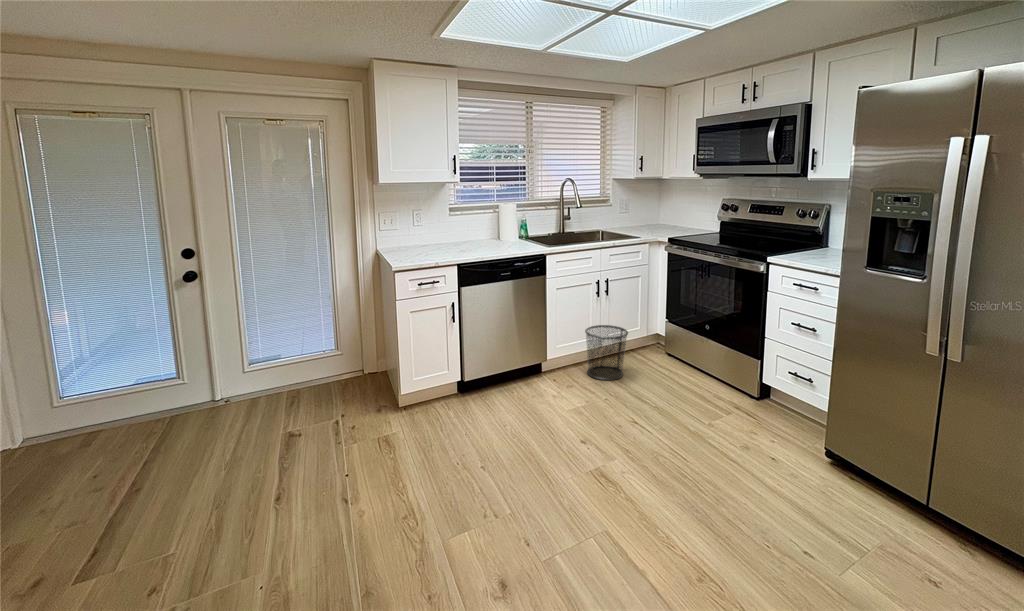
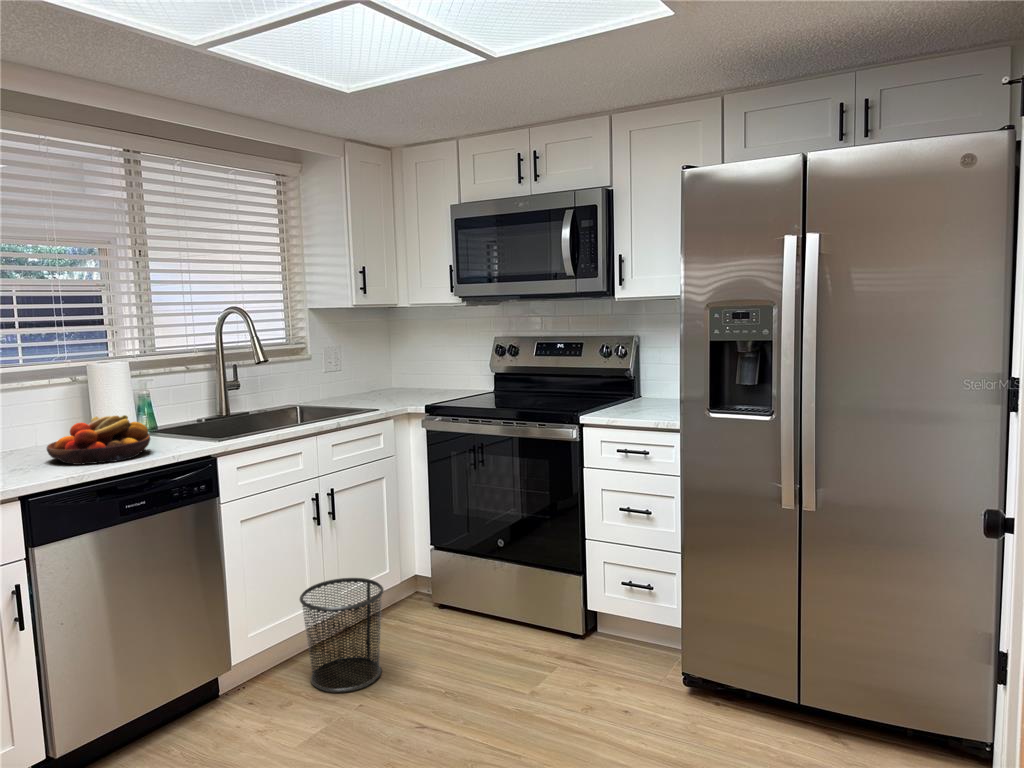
fruit bowl: none [481,230,523,251] -> present [47,415,150,465]

